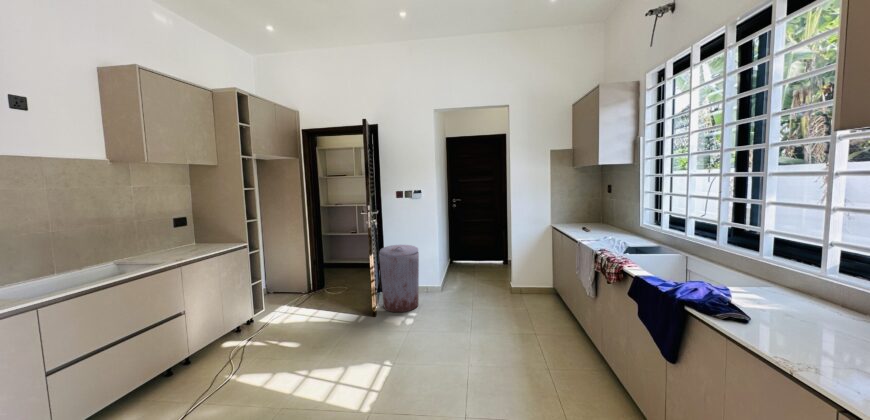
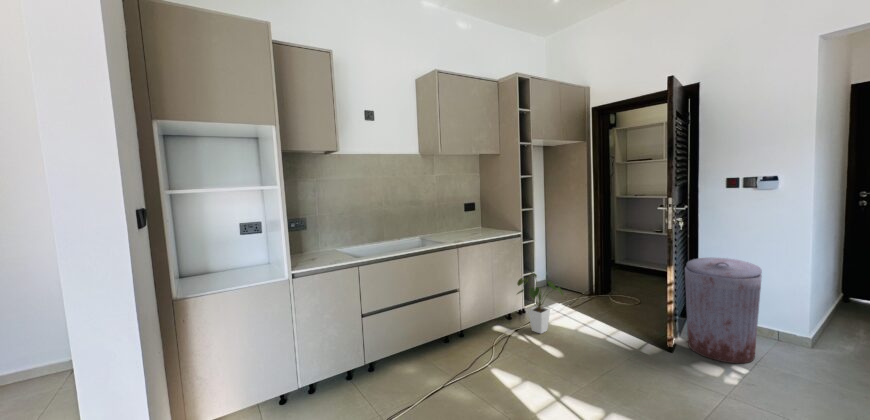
house plant: none [246,279,295,334] -> present [517,272,563,334]

